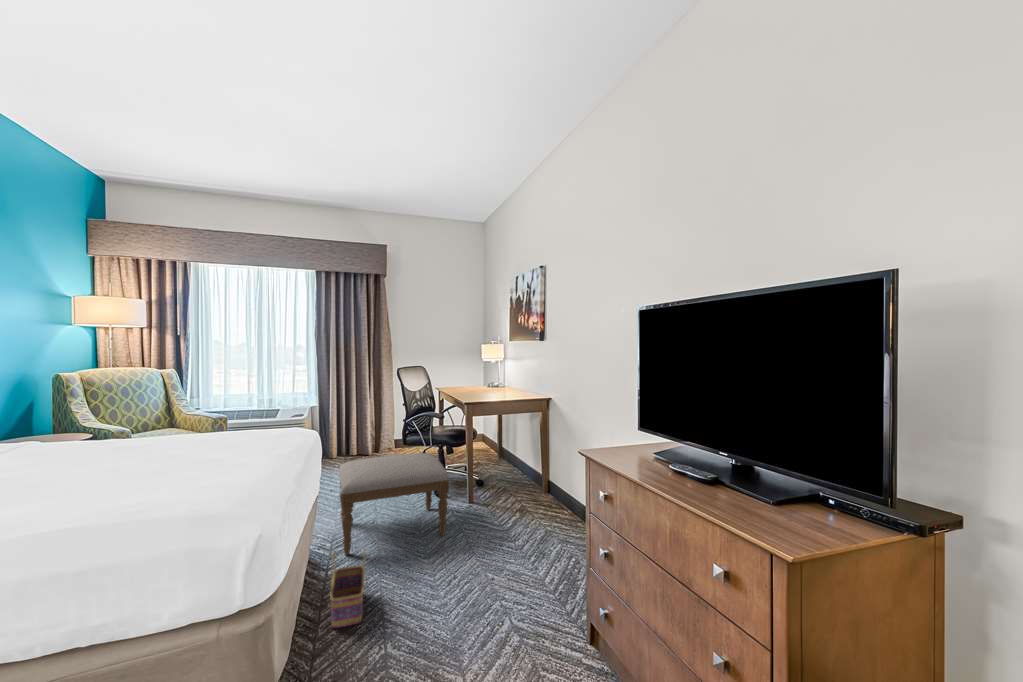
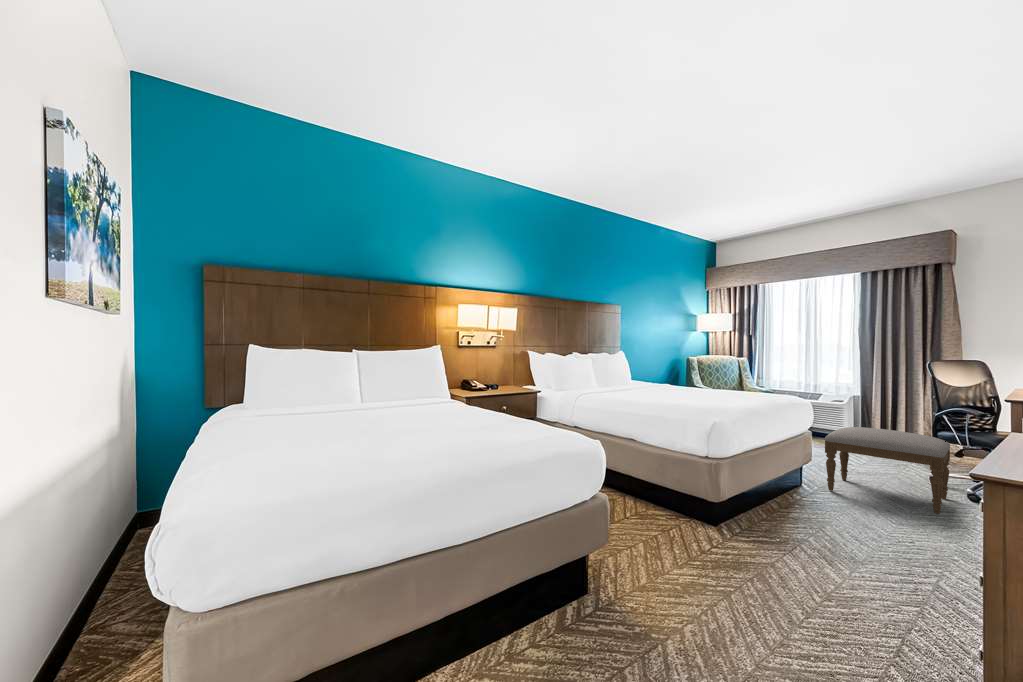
basket: present [330,550,365,628] -> none [790,463,826,513]

